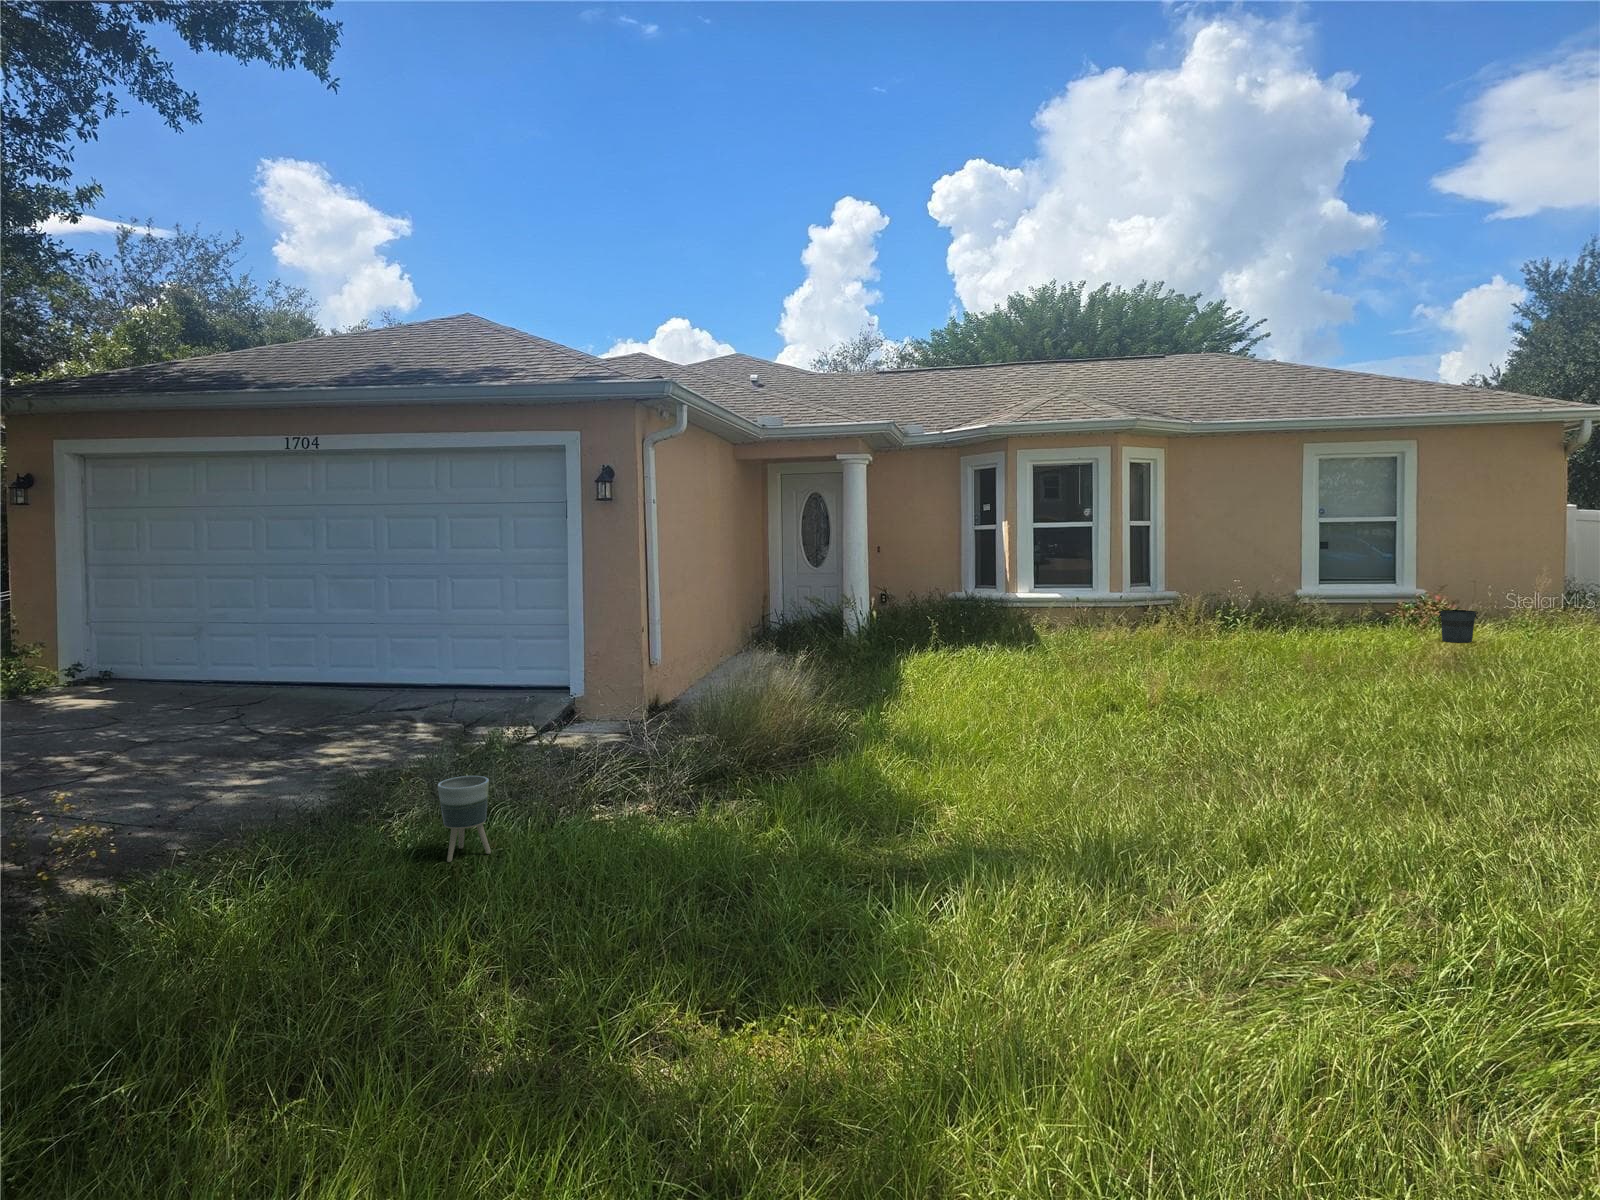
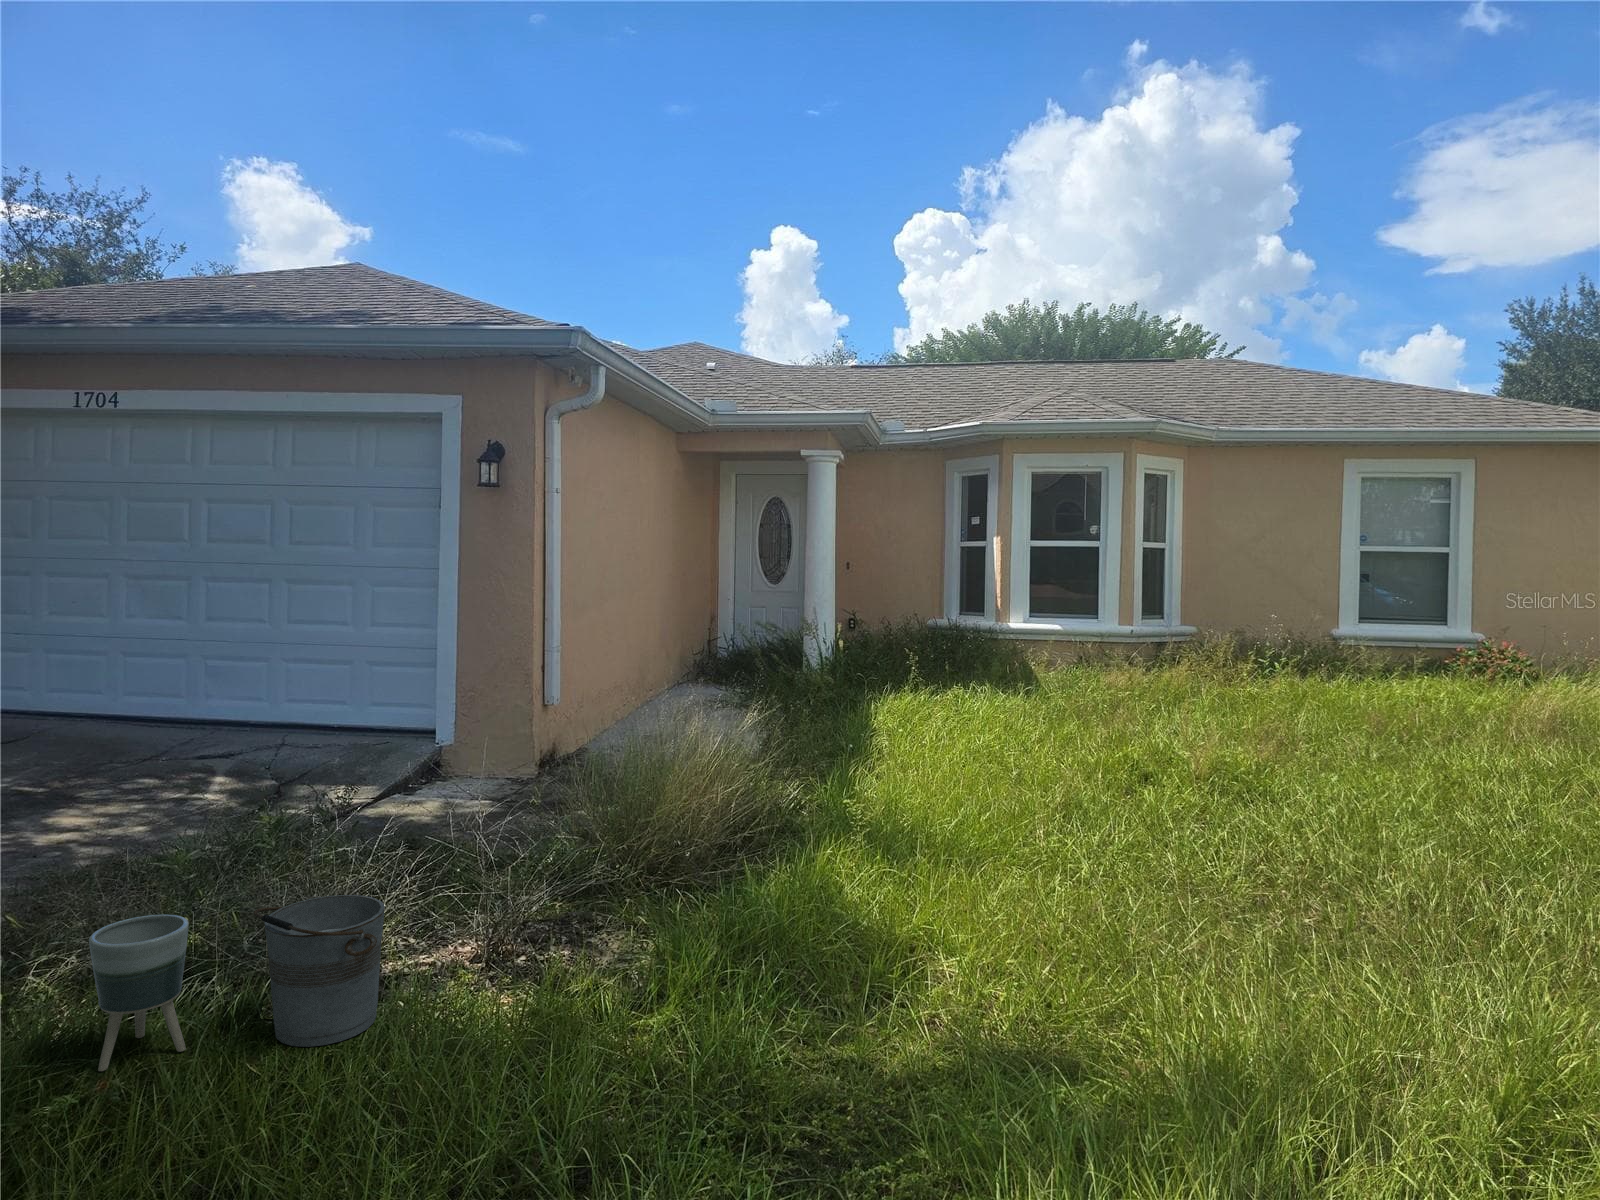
bucket: present [1438,610,1478,642] -> present [254,895,385,1047]

